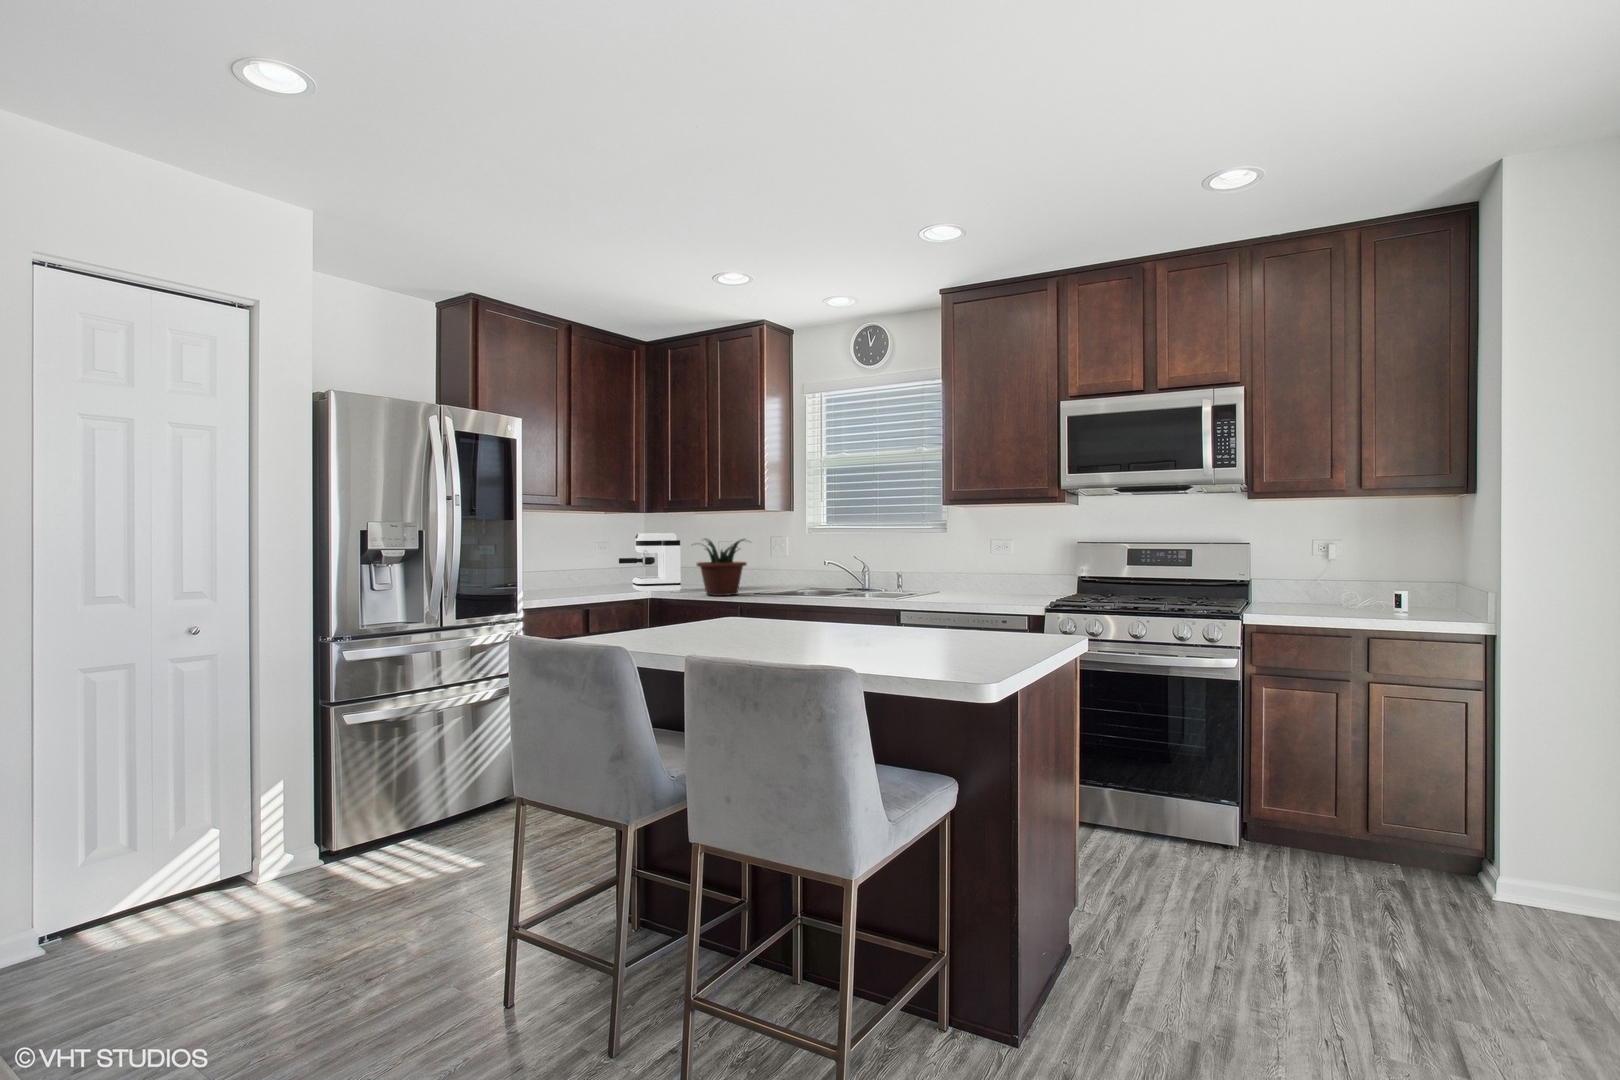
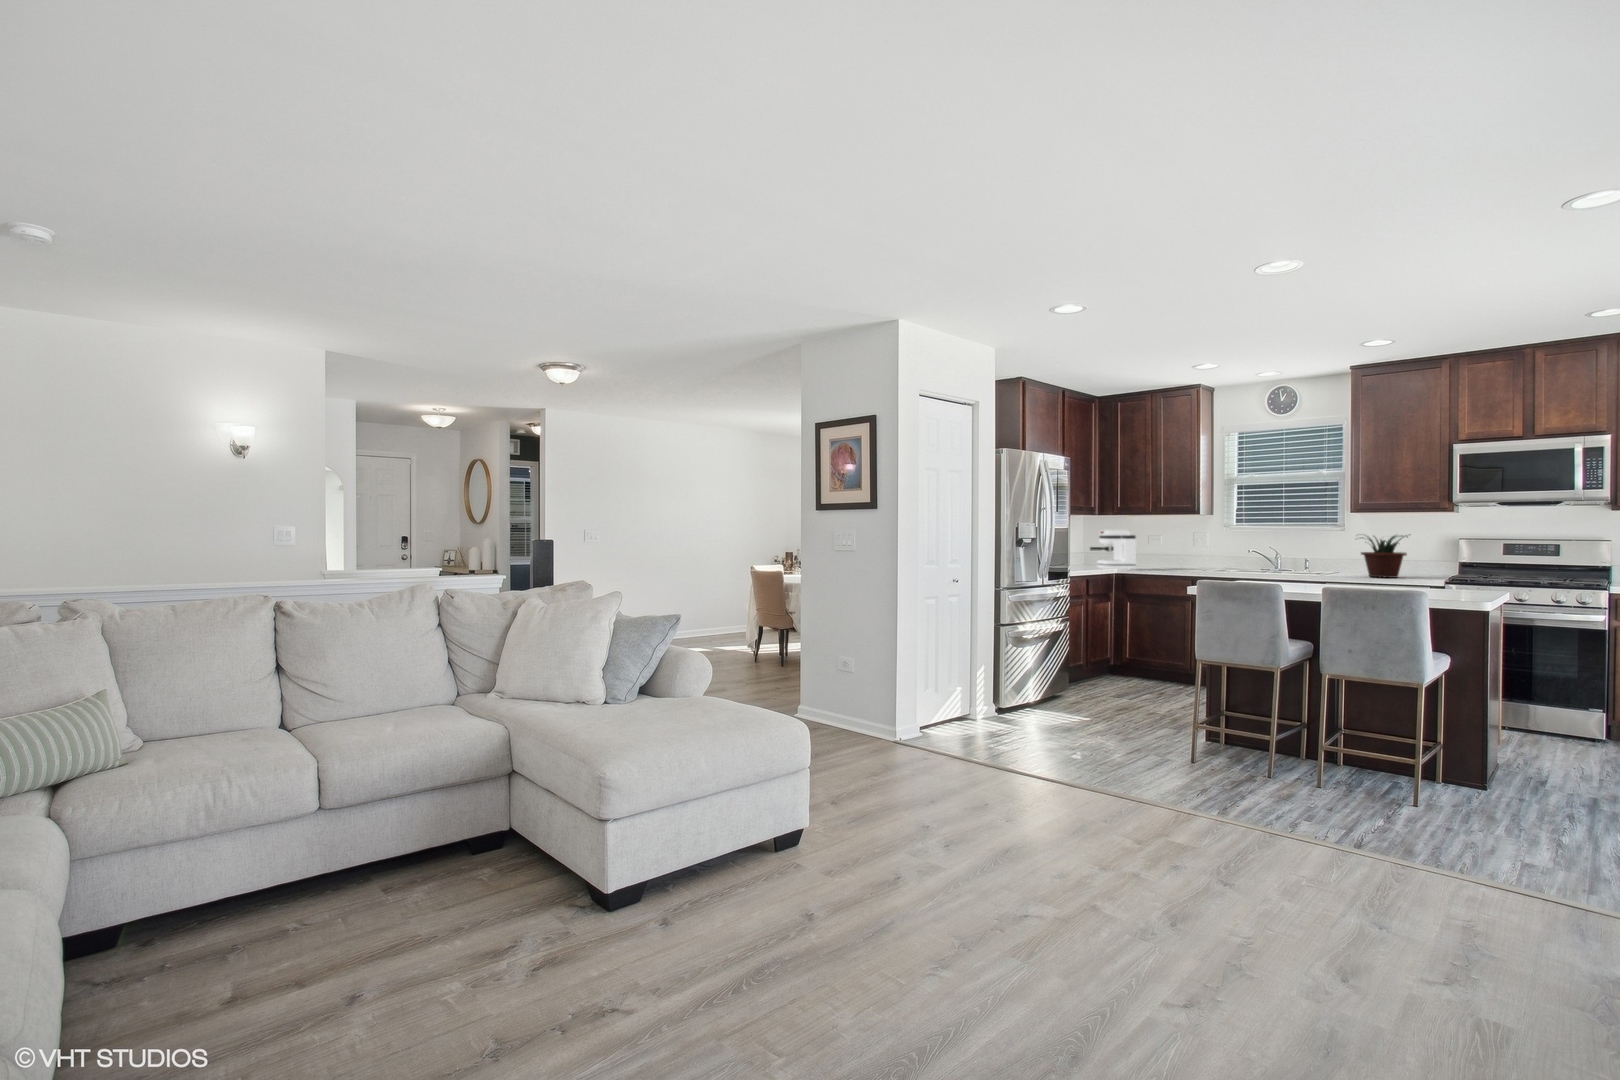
potted plant: present [696,538,746,596] -> present [1361,535,1408,578]

